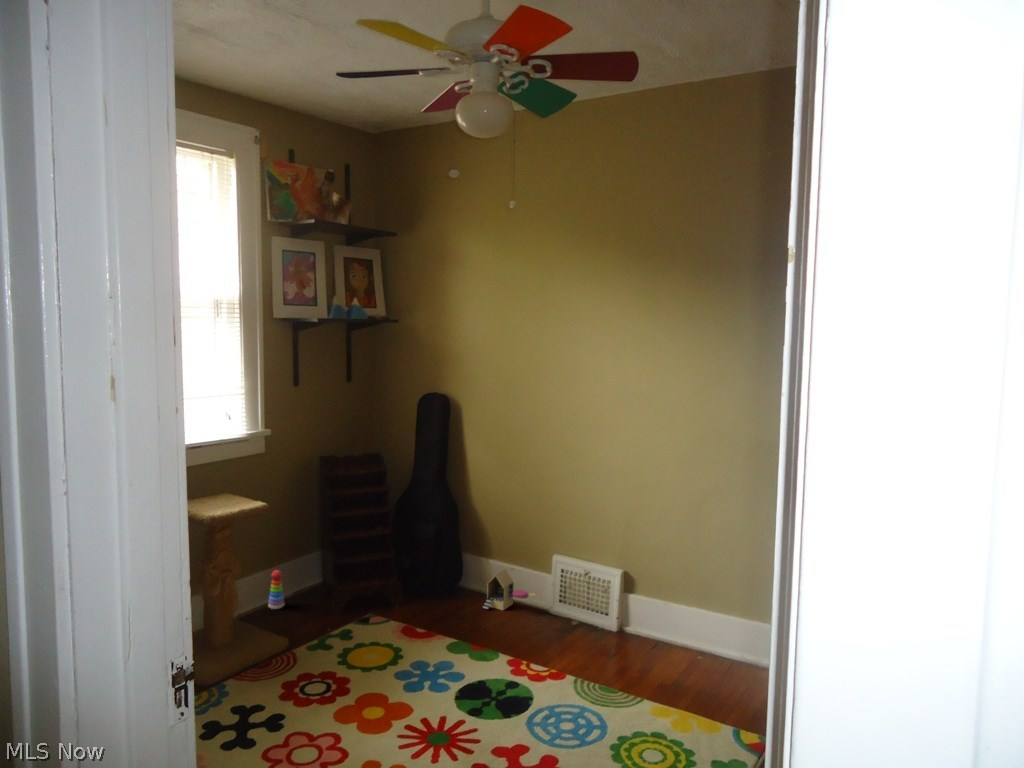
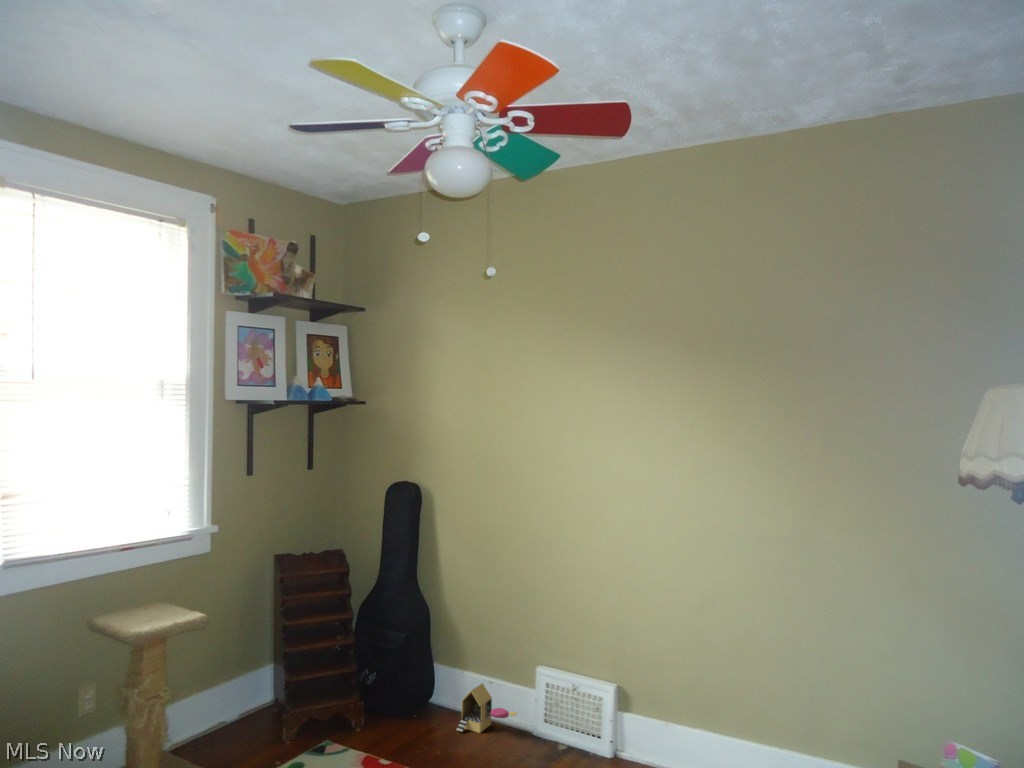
stacking toy: present [268,570,284,609] -> none [207,689,227,736]

